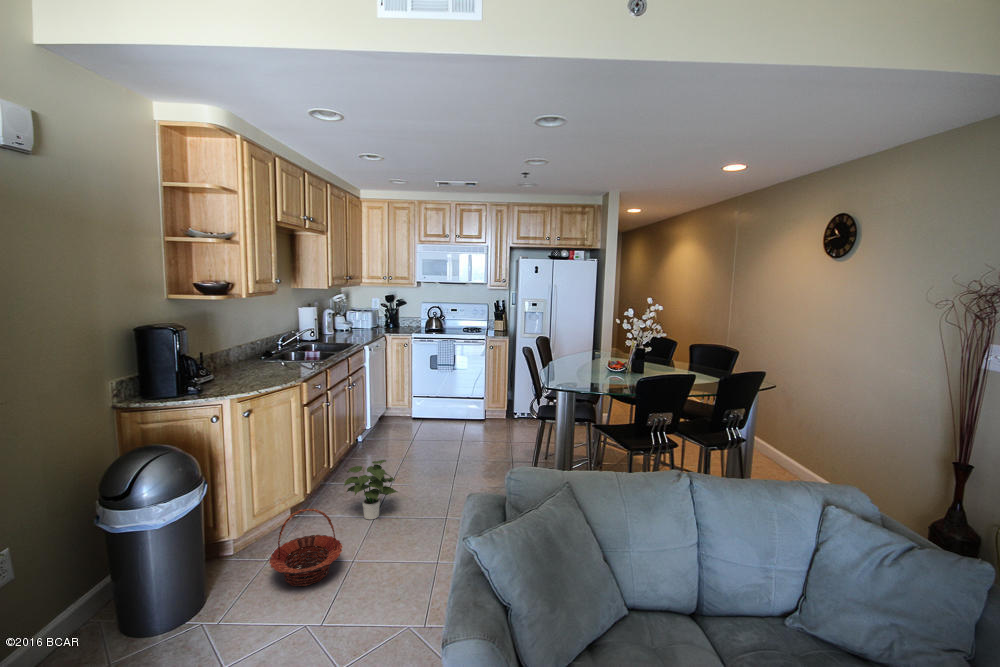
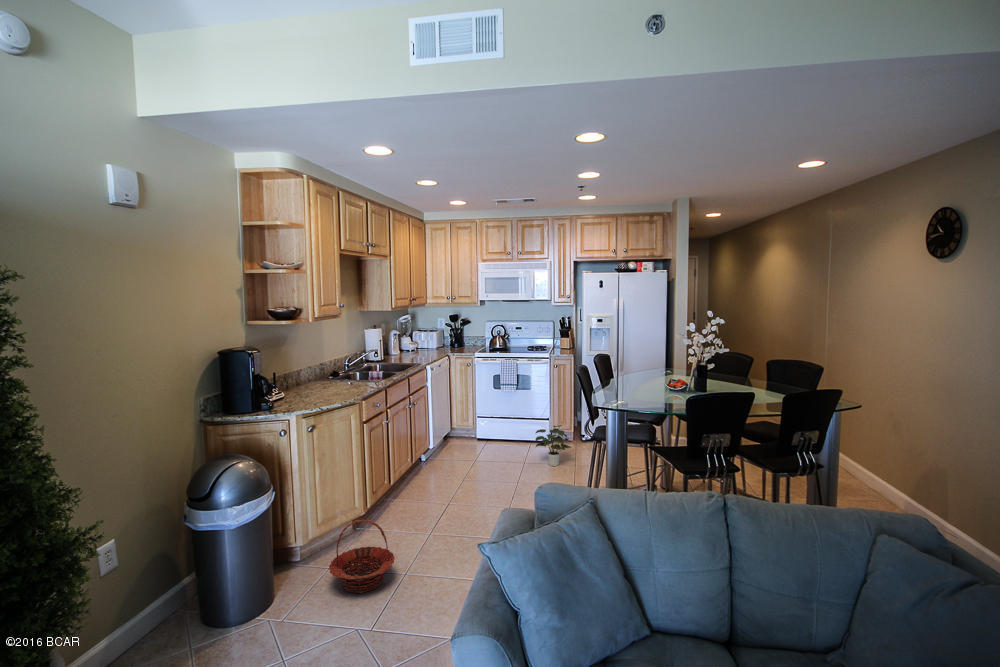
potted plant: present [344,460,398,520] -> present [535,425,571,466]

